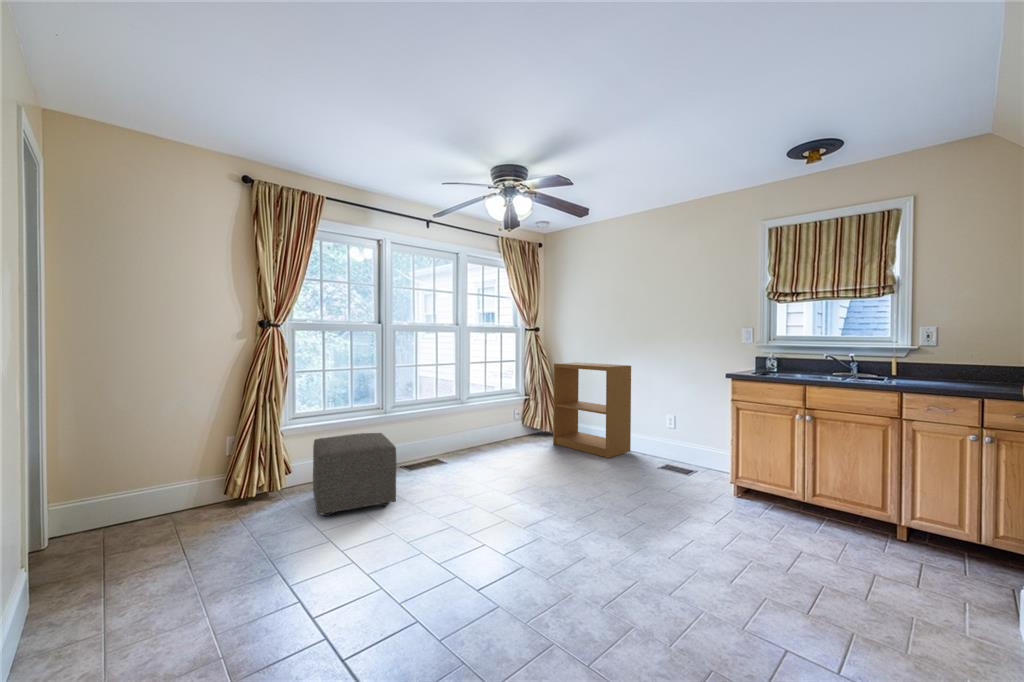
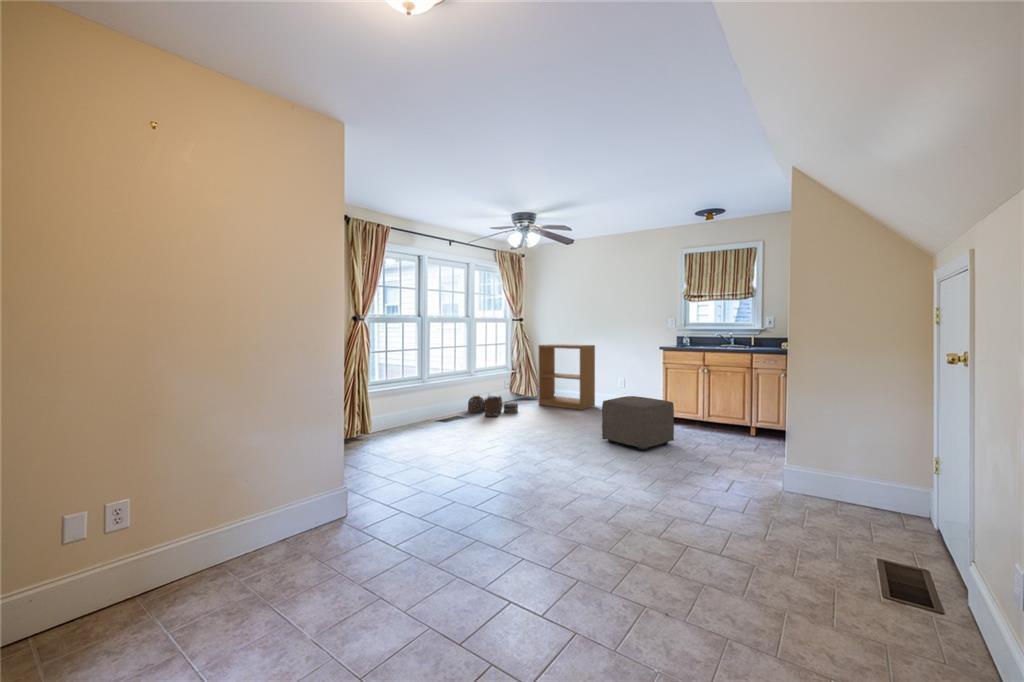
woven basket: none [452,429,518,464] -> present [468,396,518,417]
ottoman: present [313,433,396,516] -> present [602,396,674,450]

